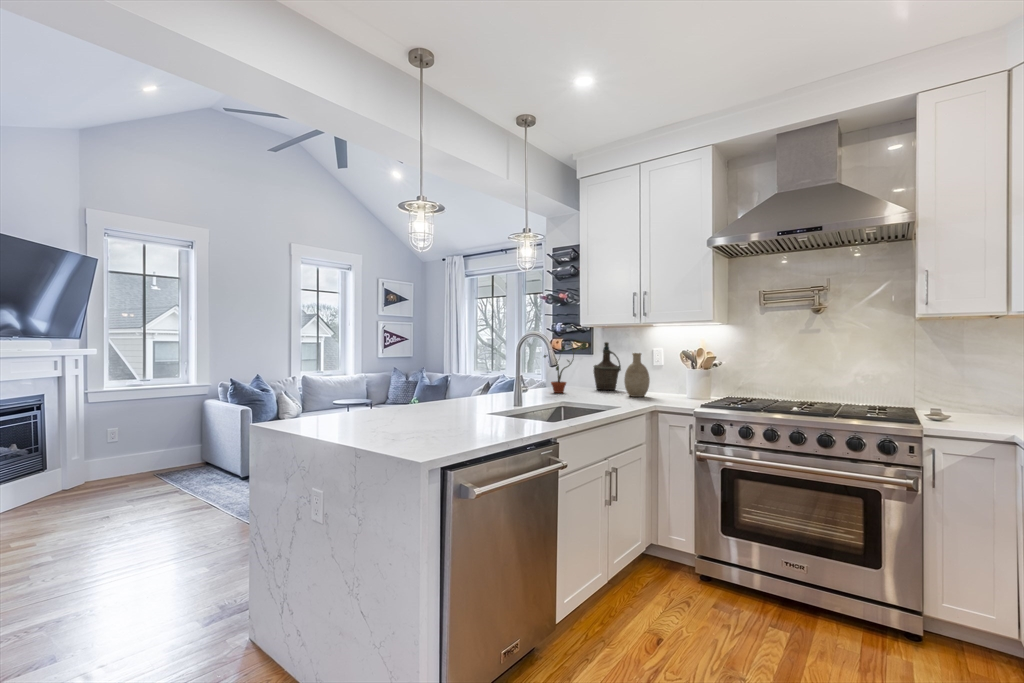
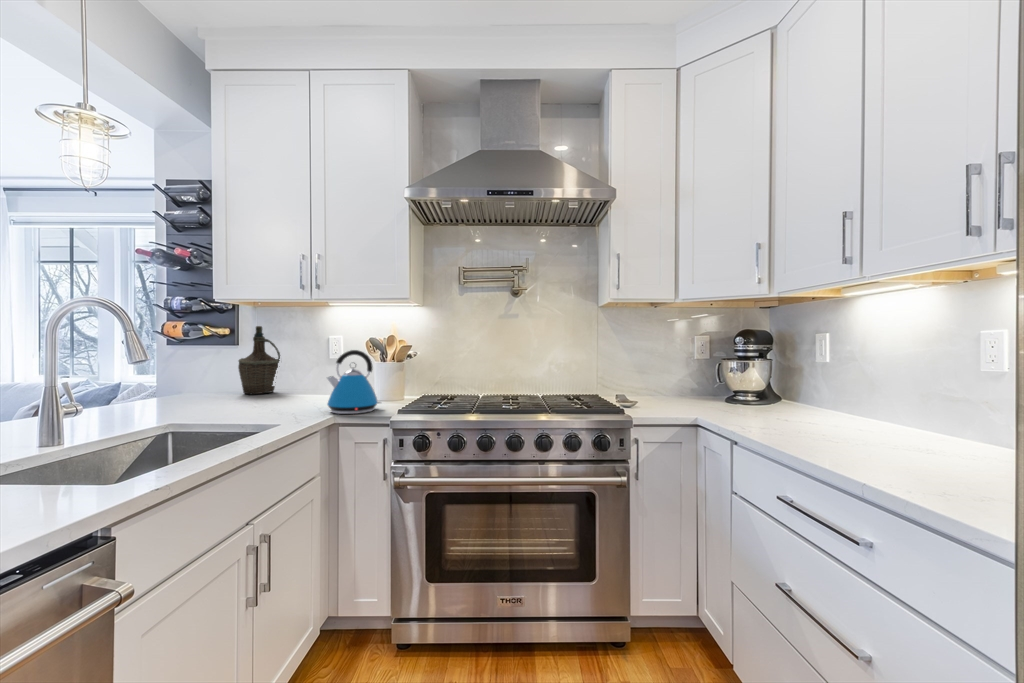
potted plant: present [544,342,587,393] -> none [143,326,227,406]
decorative vase: present [624,353,650,397] -> none [287,341,324,403]
kettle: none [650,359,690,405] -> present [327,350,381,414]

